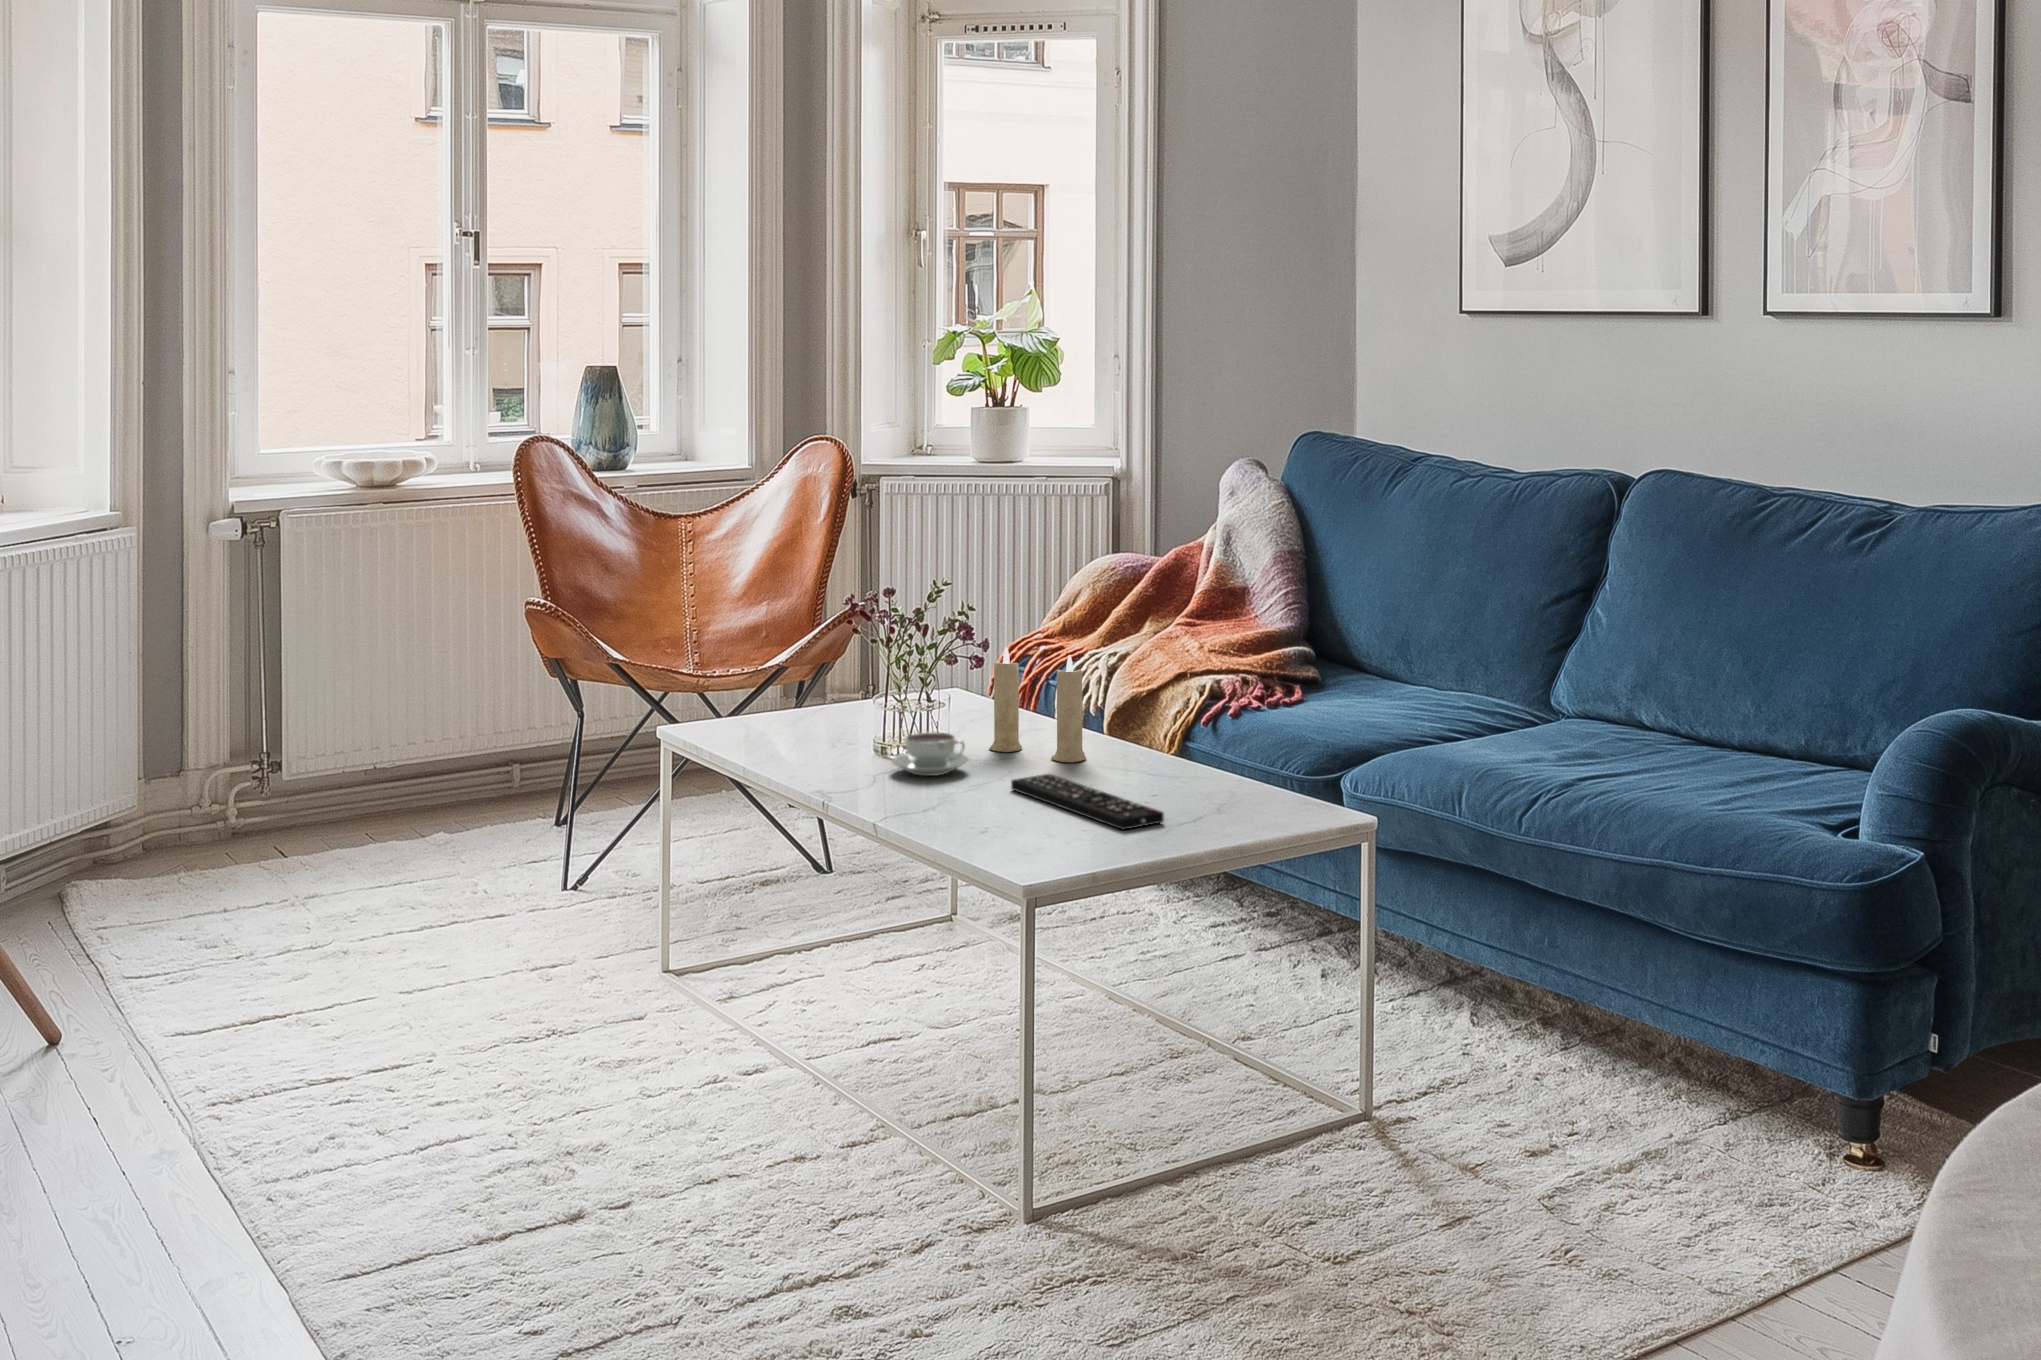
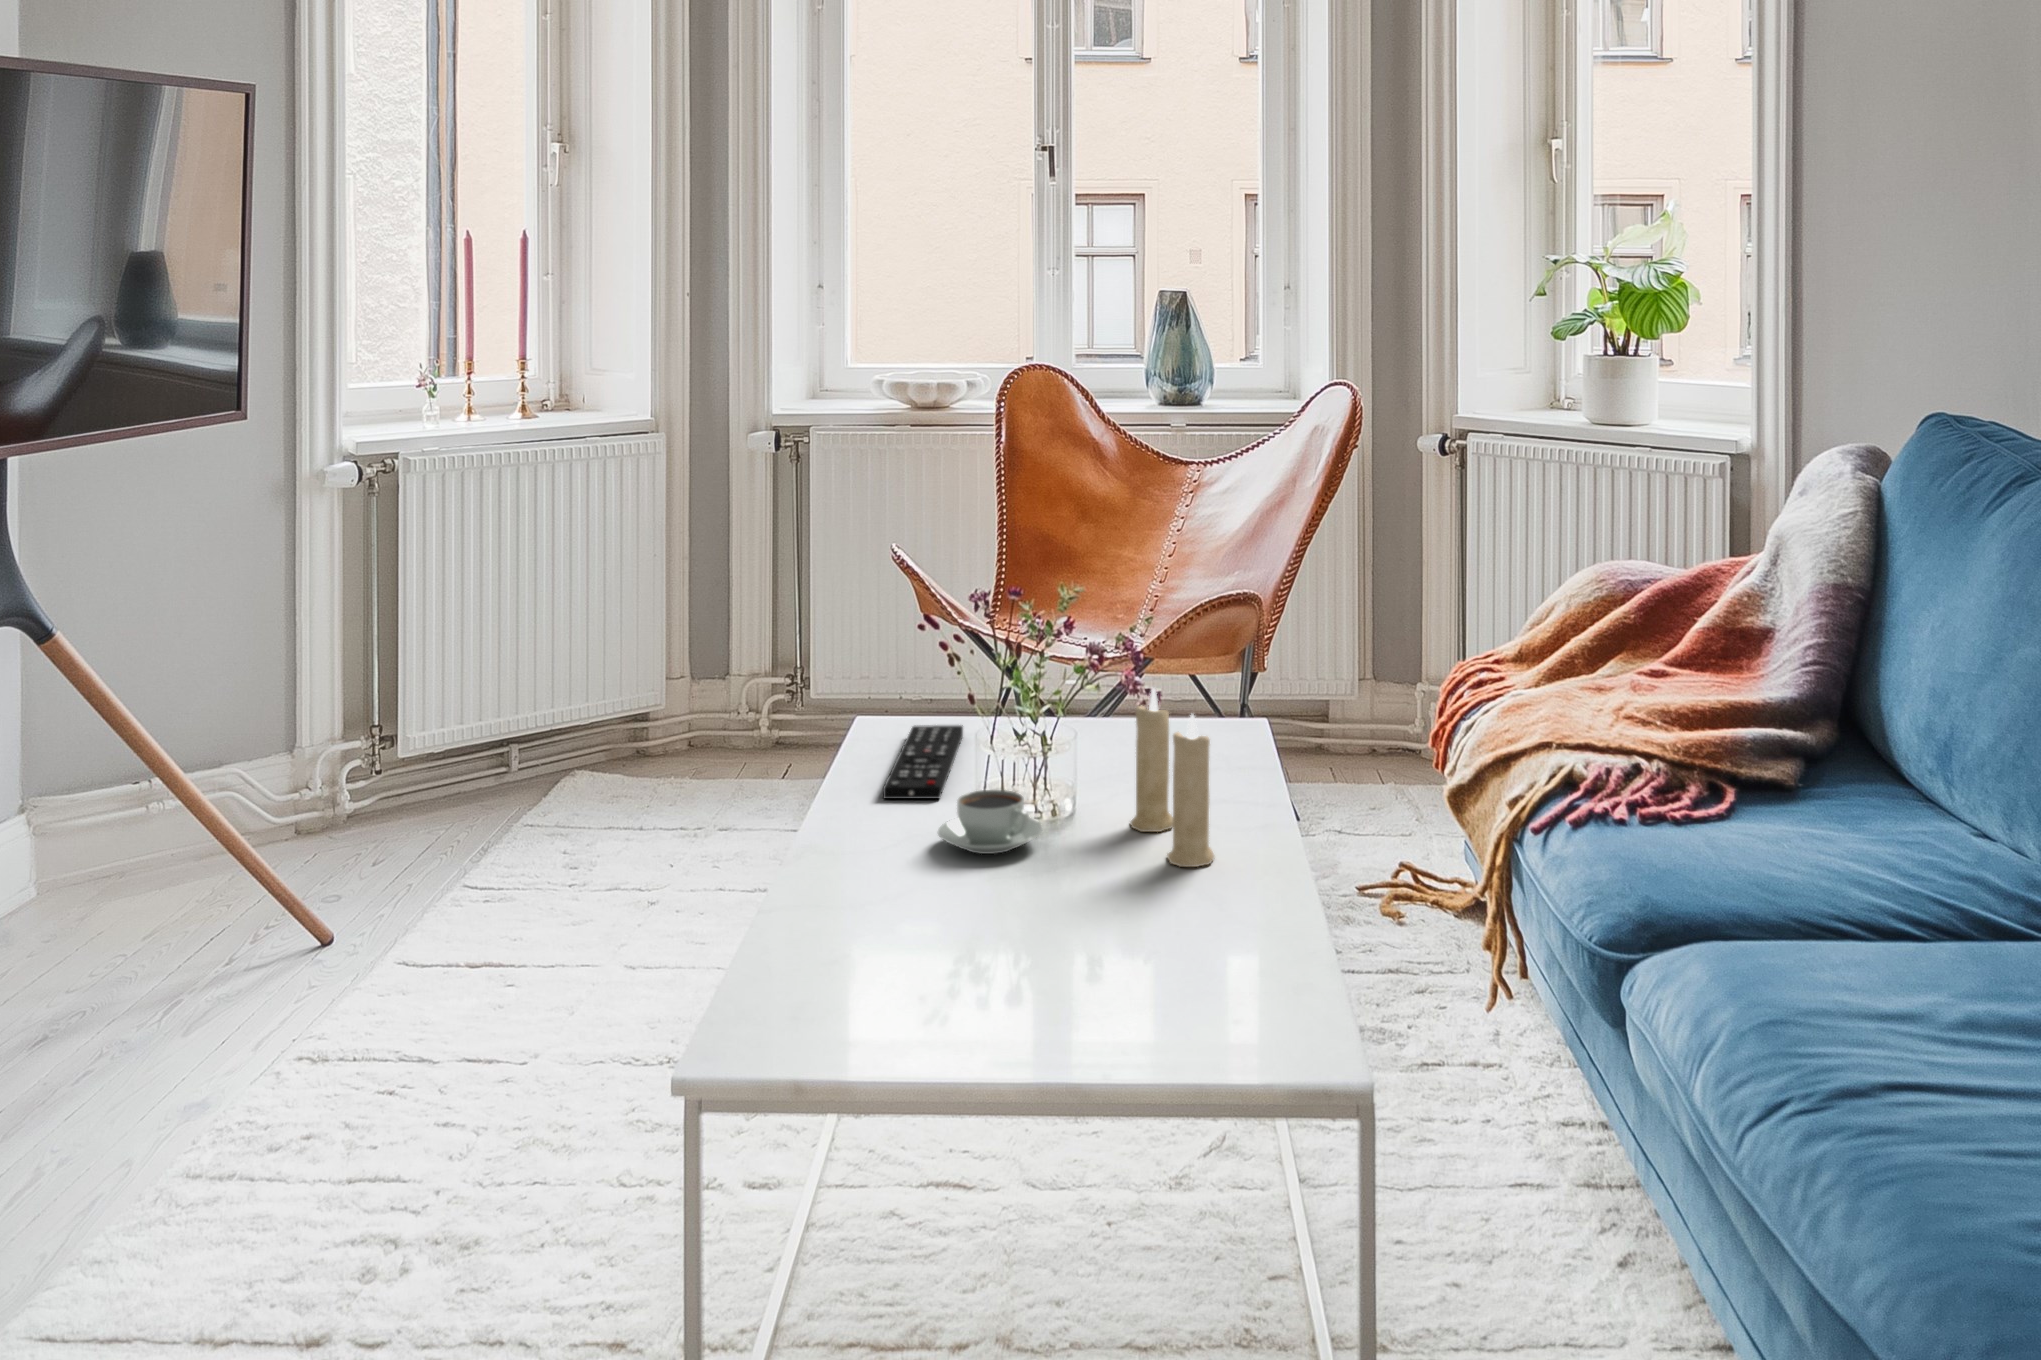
remote control: present [1011,774,1164,830] -> present [883,725,963,799]

